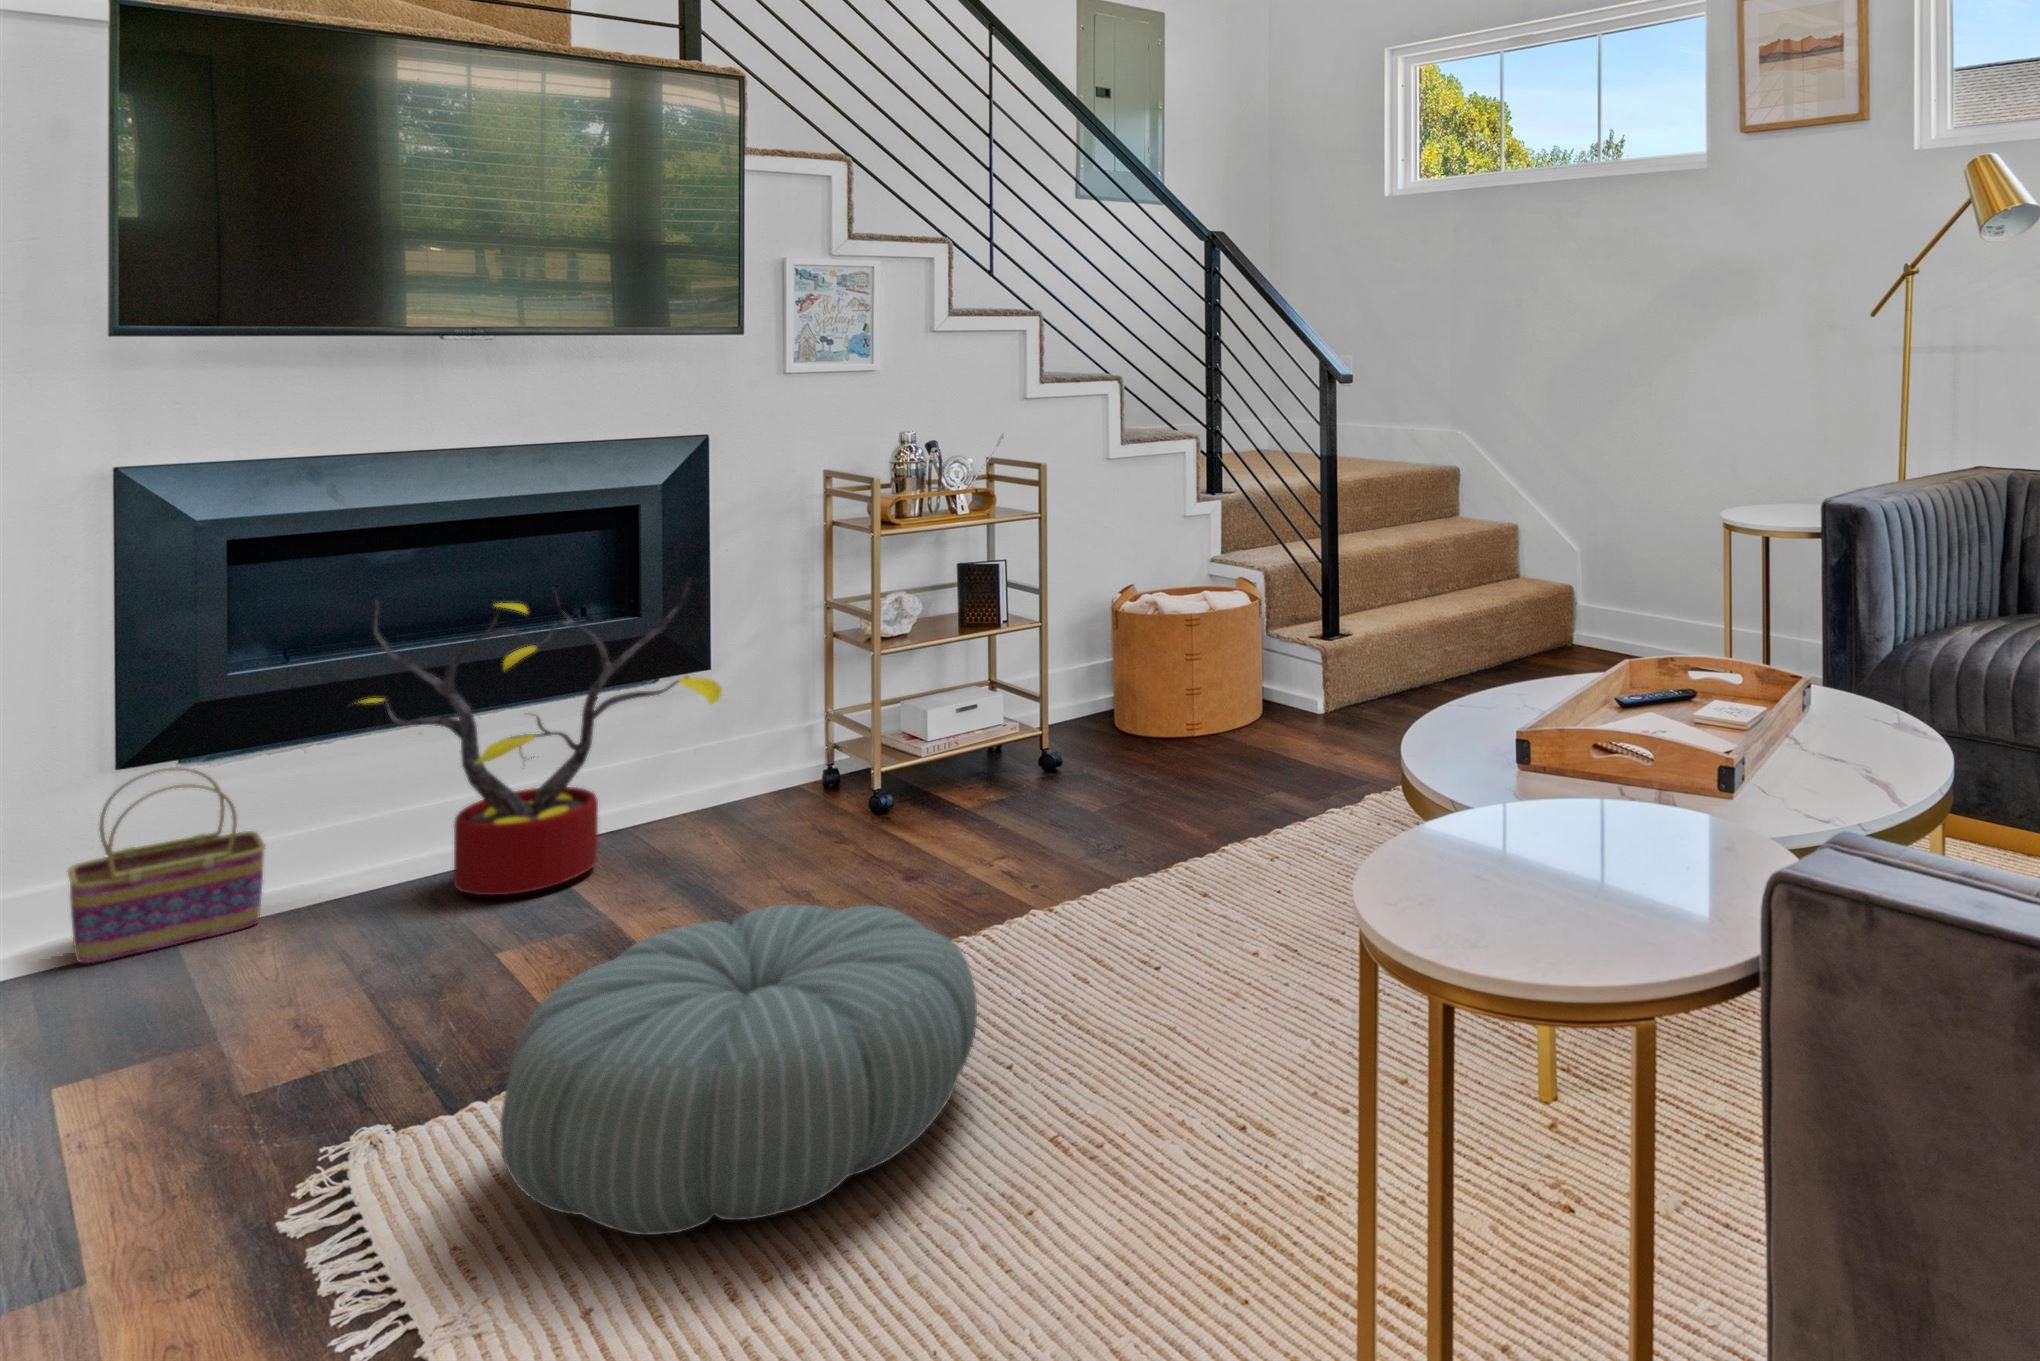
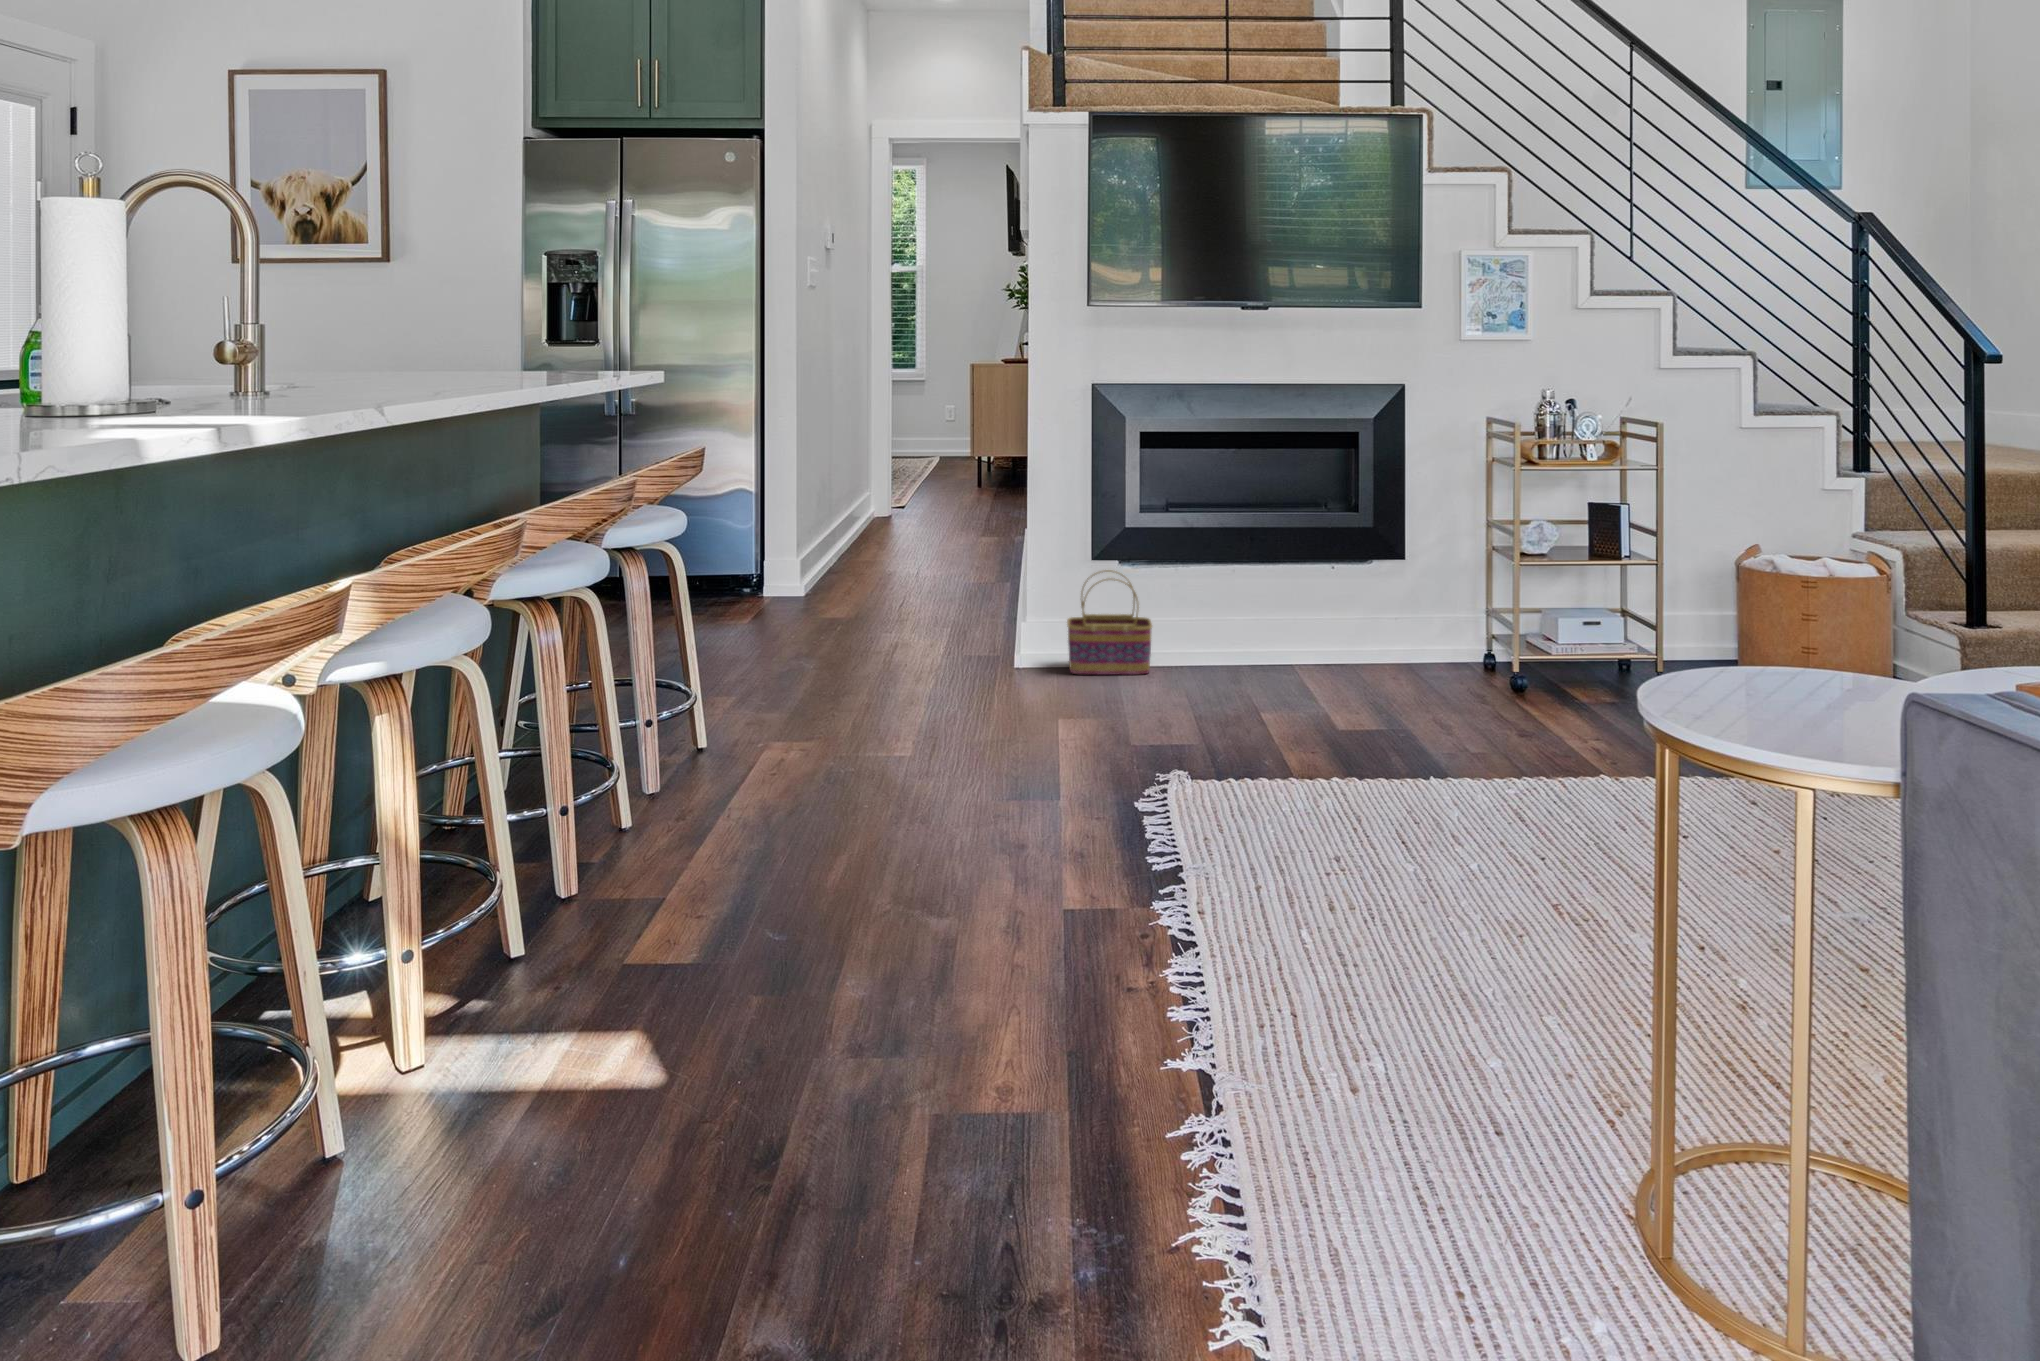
decorative plant: present [361,579,722,895] -> none [1193,481,1404,687]
pouf: present [500,905,977,1235] -> none [1227,696,1519,878]

